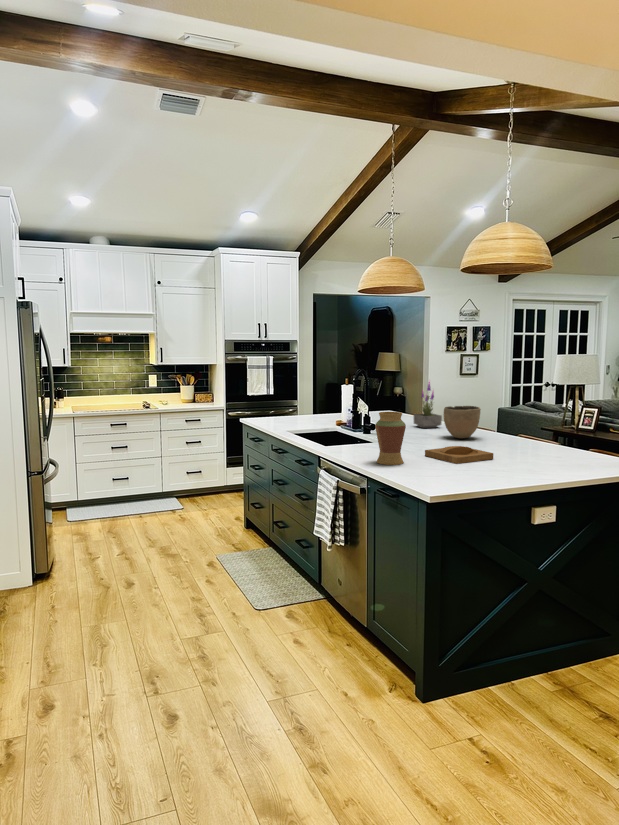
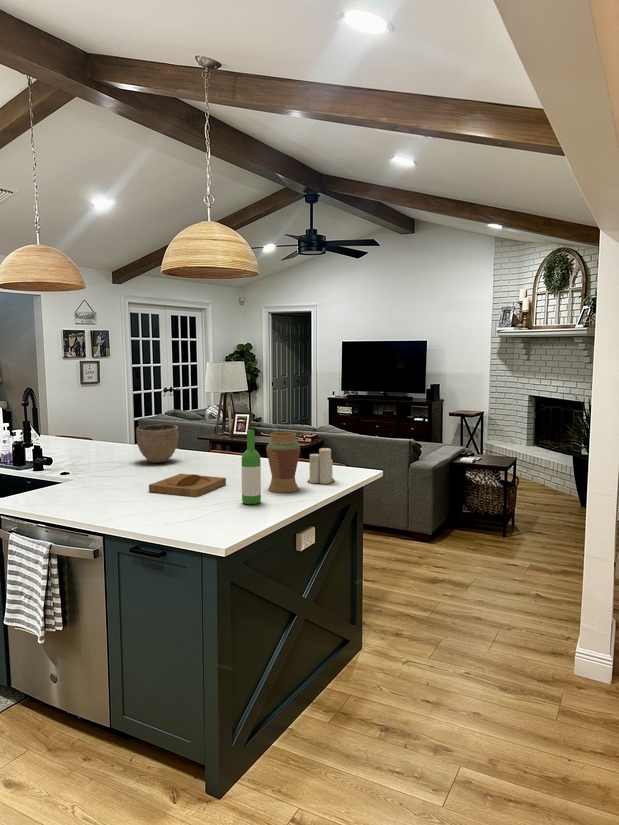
potted plant: present [414,382,442,428] -> none [83,395,119,454]
wine bottle: none [487,408,505,474] -> present [242,429,261,504]
vase: present [375,412,406,465] -> present [266,432,300,493]
candle: none [573,432,603,470] -> present [308,448,335,484]

